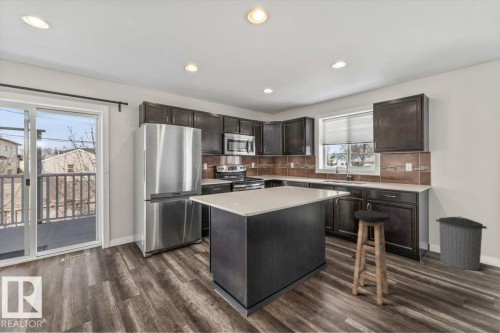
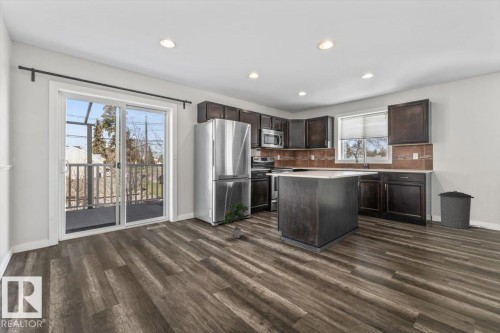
bar stool: present [353,210,389,305] -> none [385,182,410,244]
potted plant: none [127,235,173,285] -> present [223,202,248,238]

